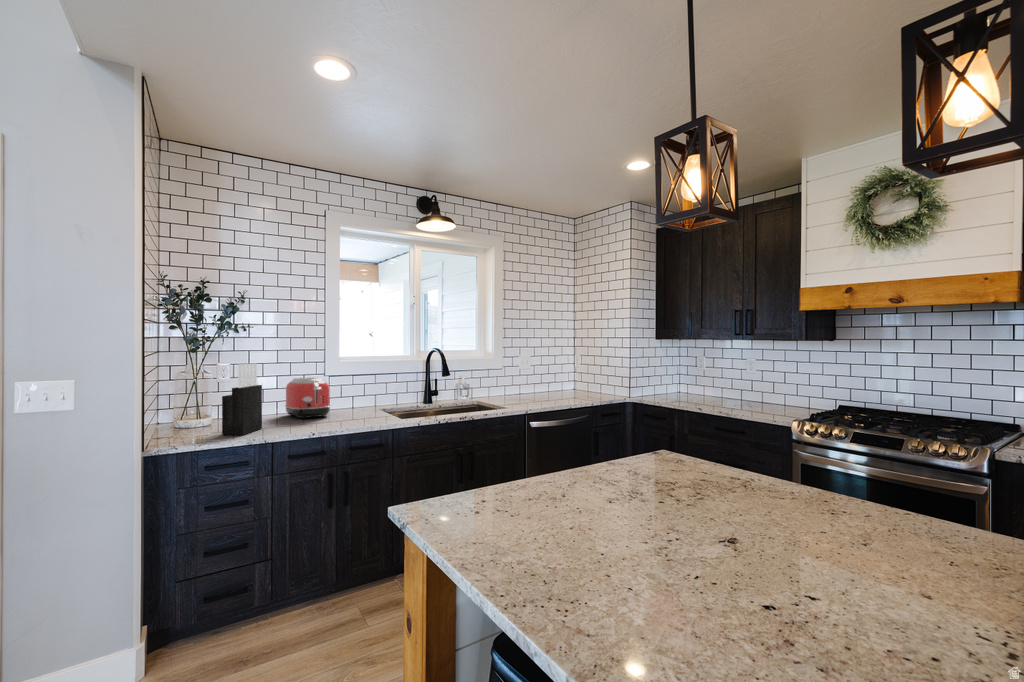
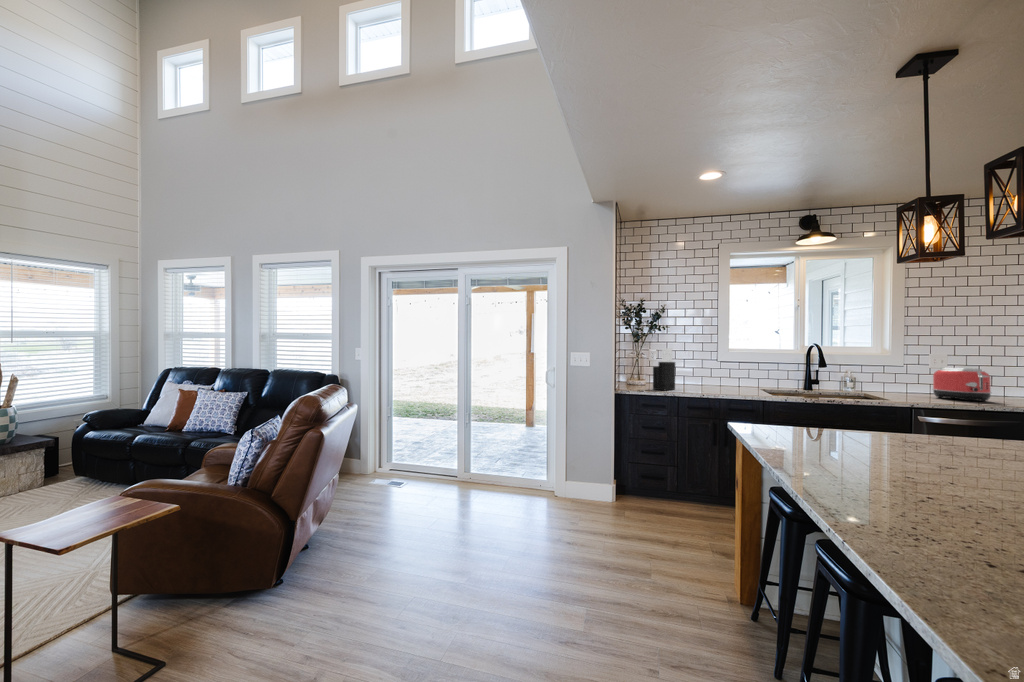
toaster: present [285,378,330,419] -> present [933,368,991,401]

